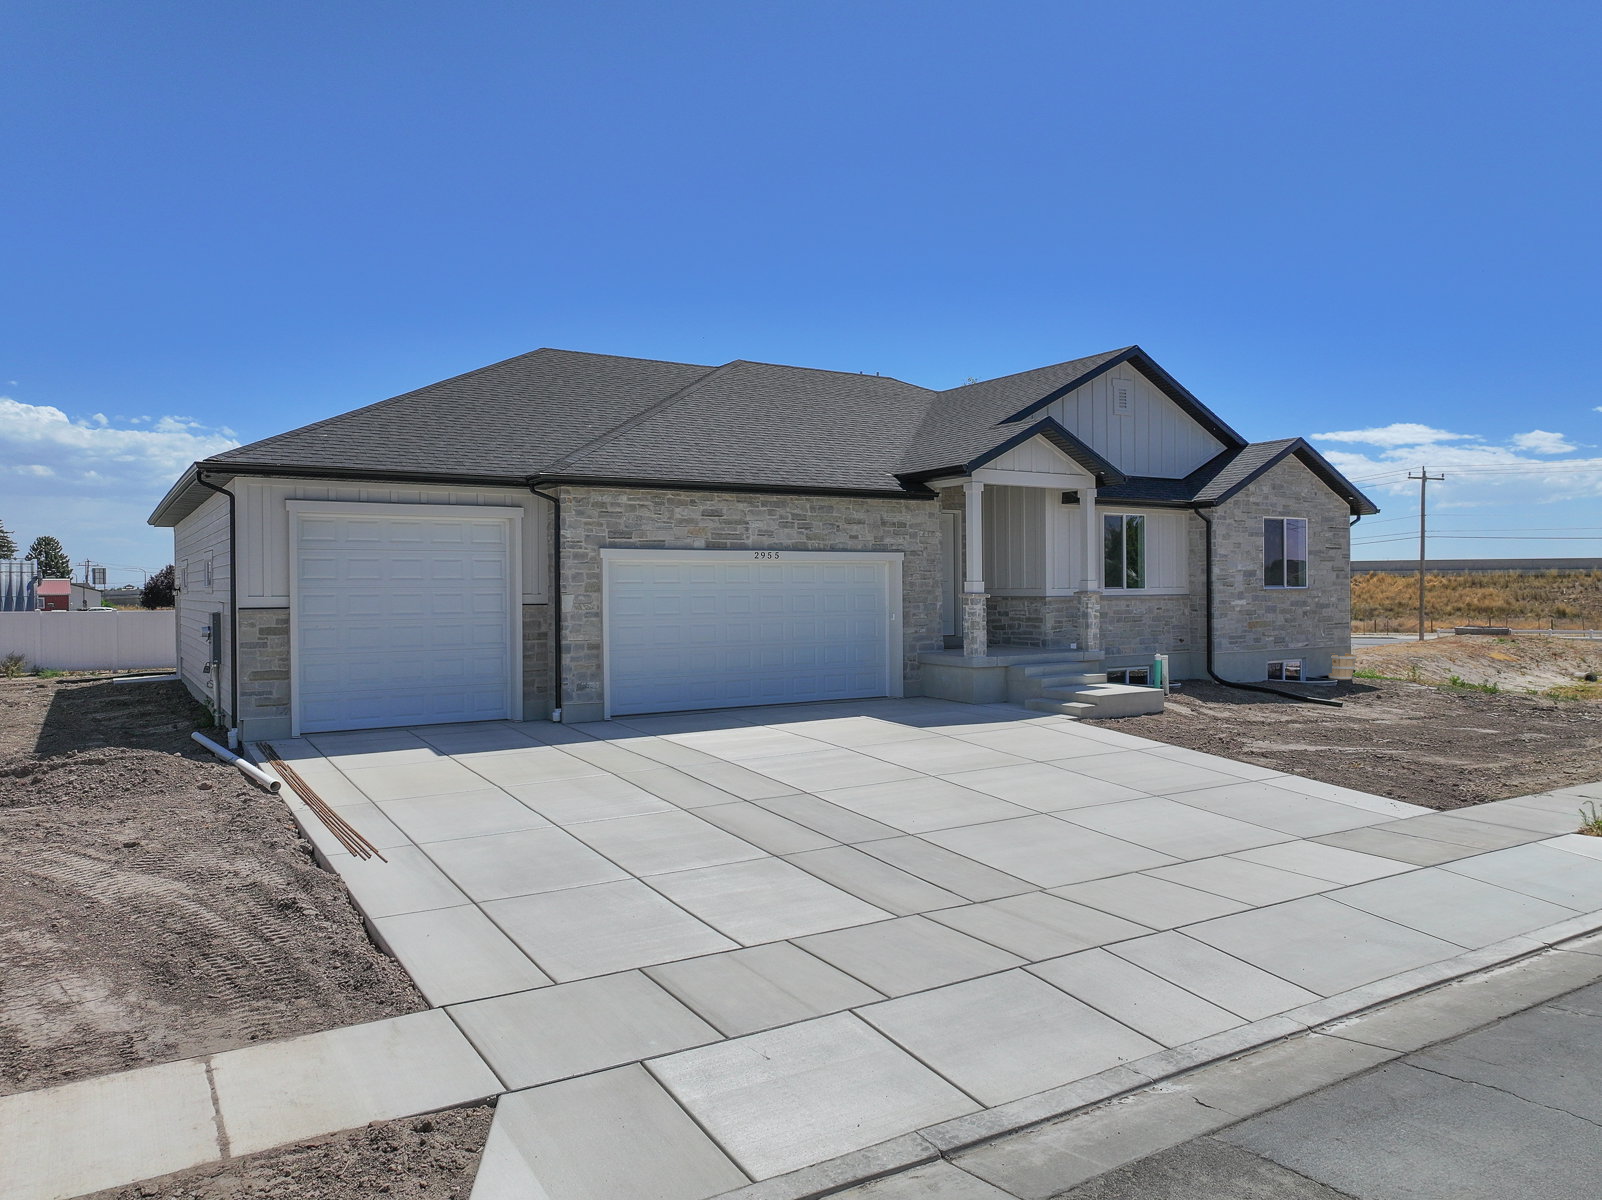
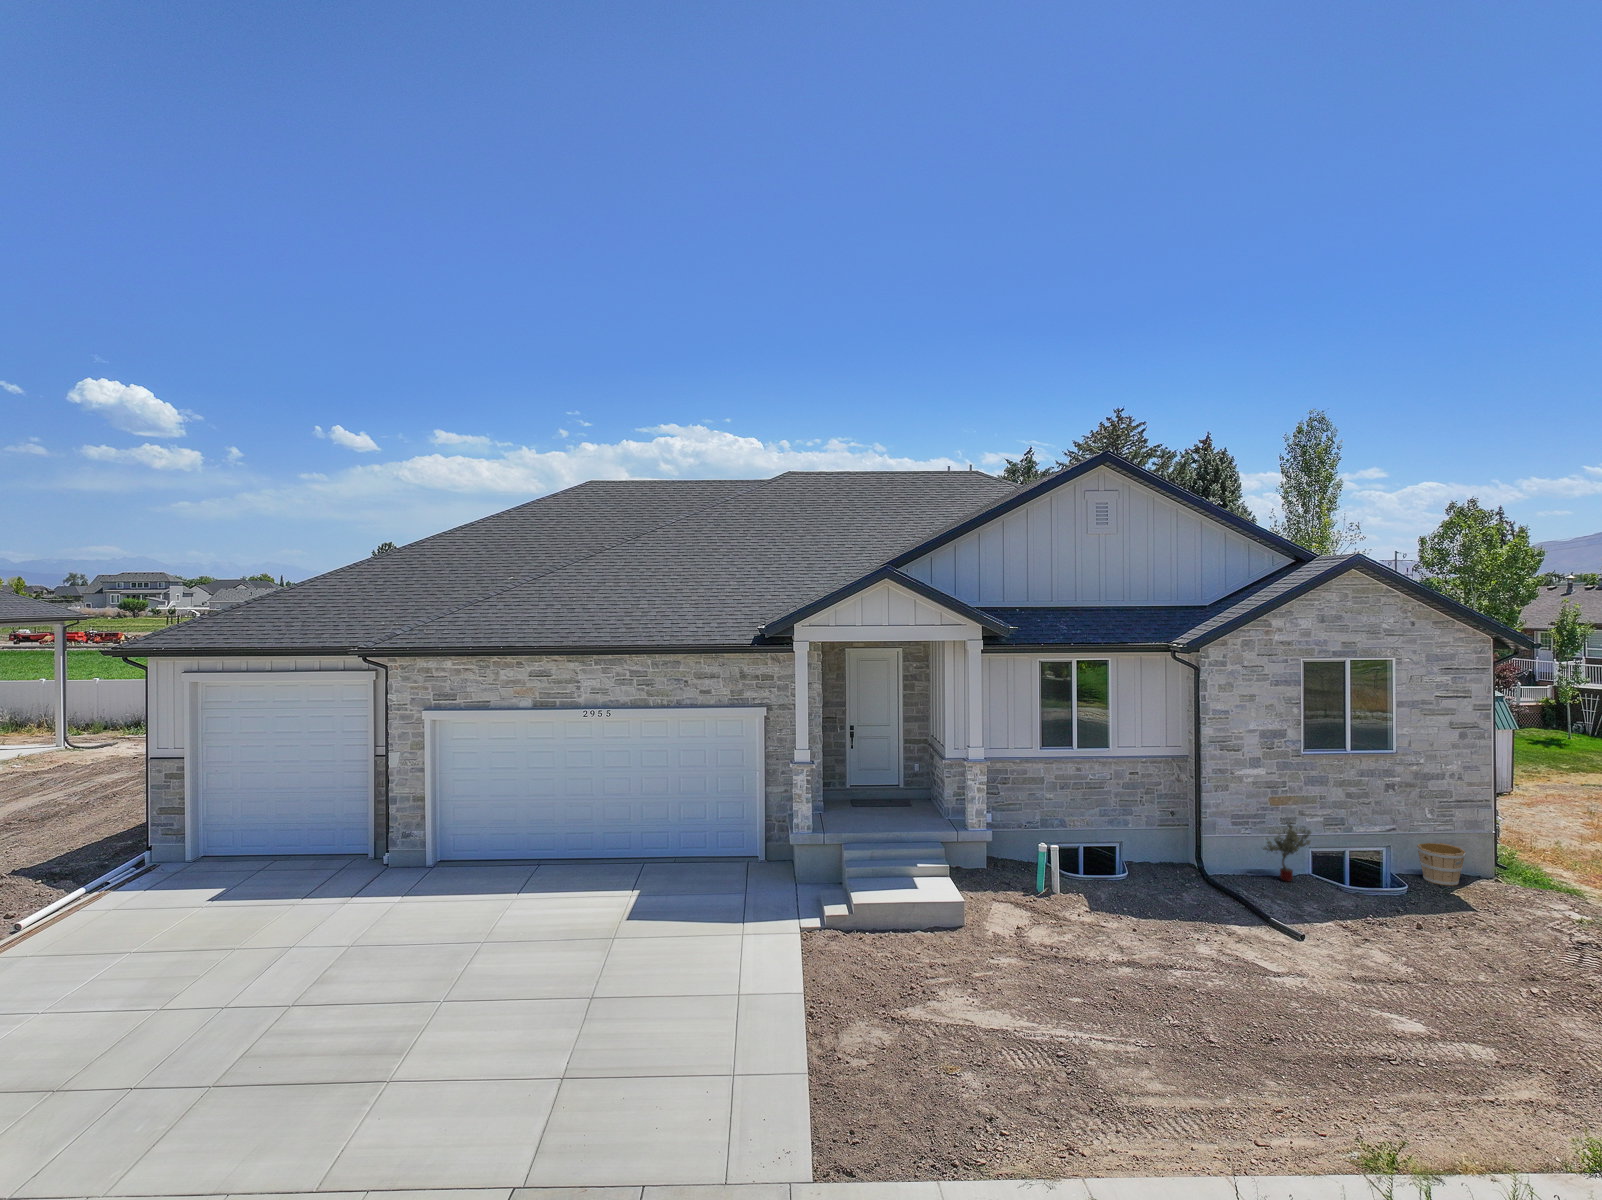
potted tree: none [1248,638,1280,684] -> present [1263,821,1311,882]

